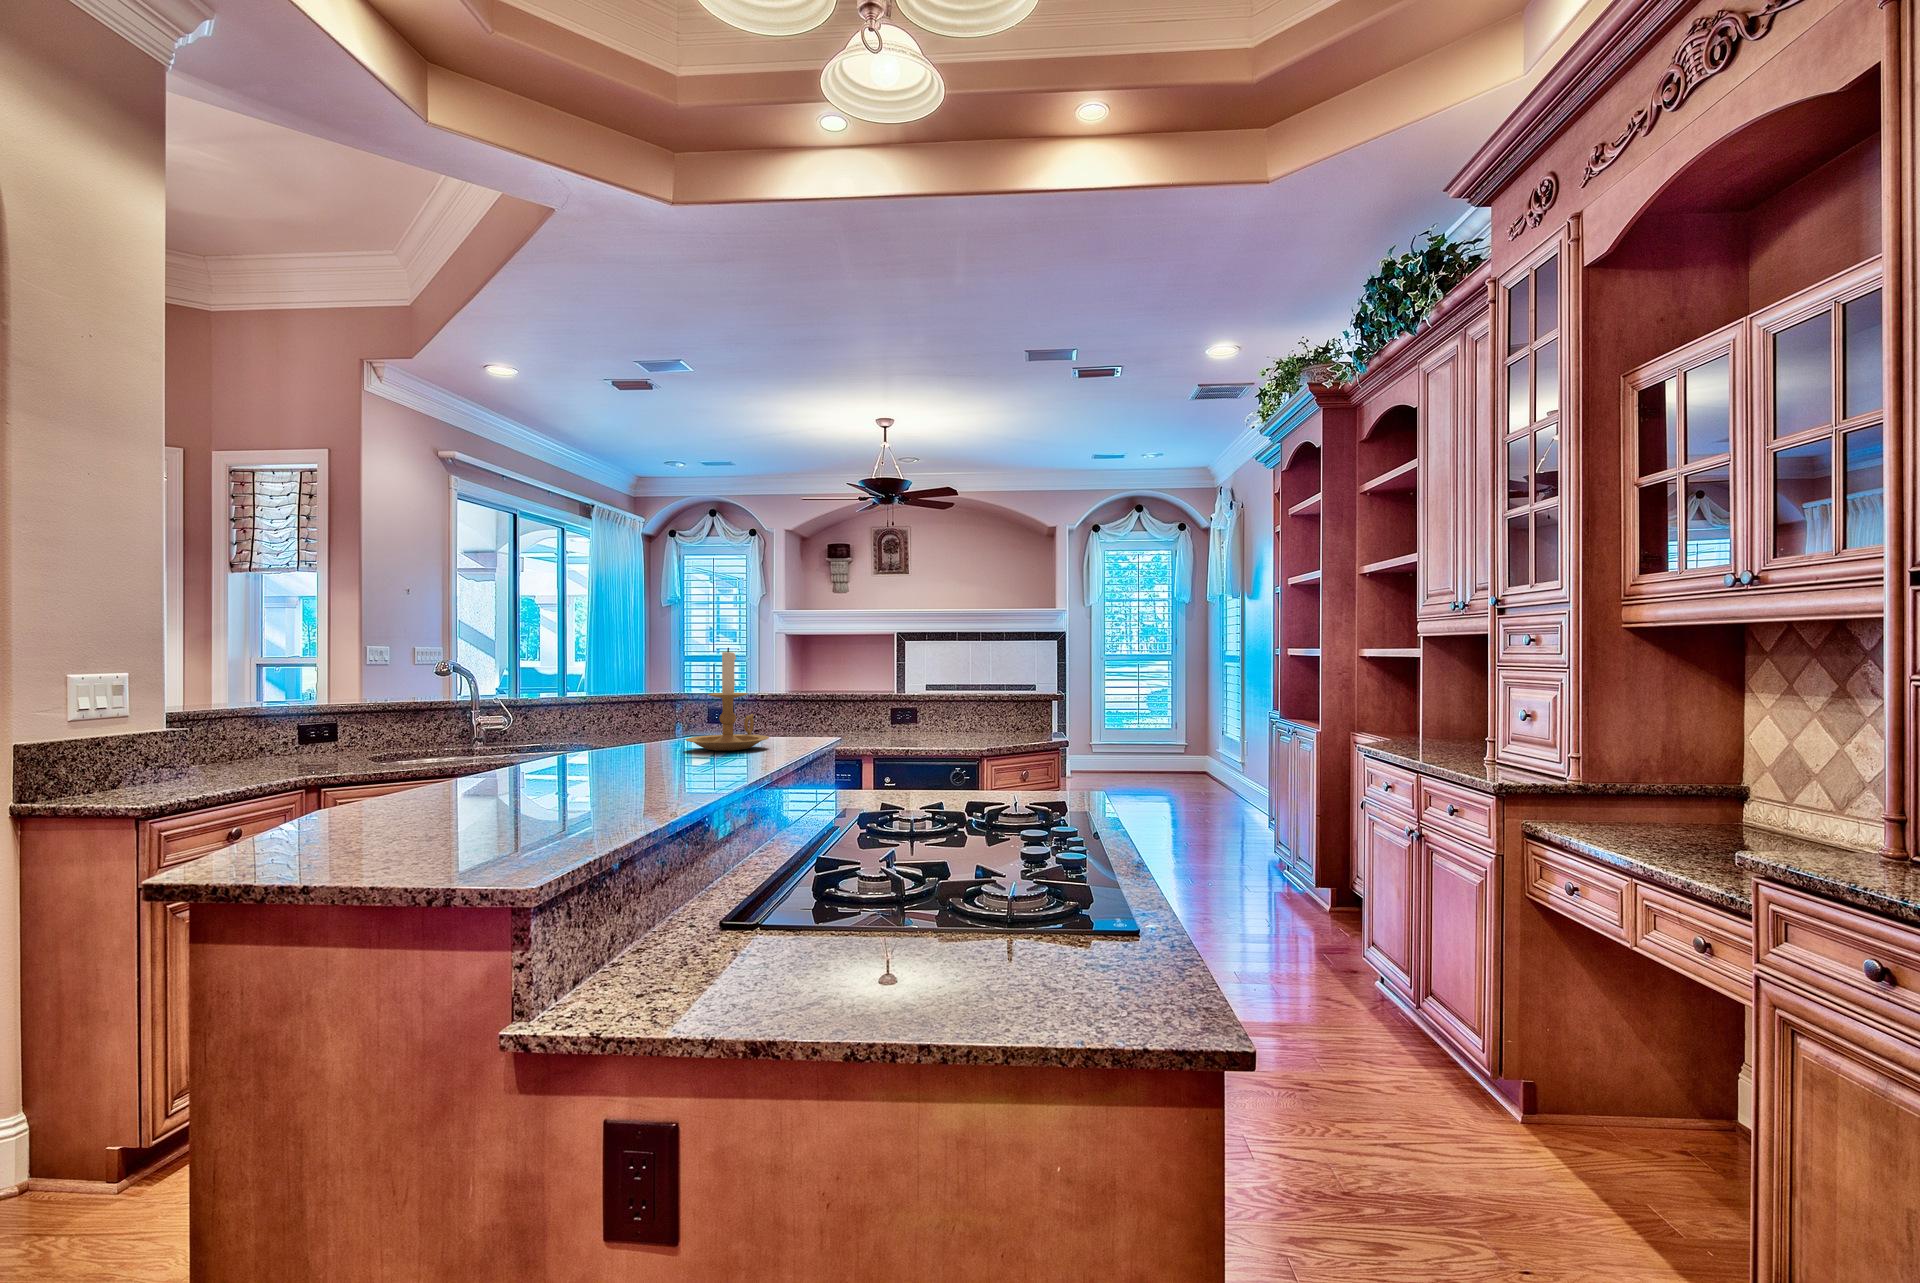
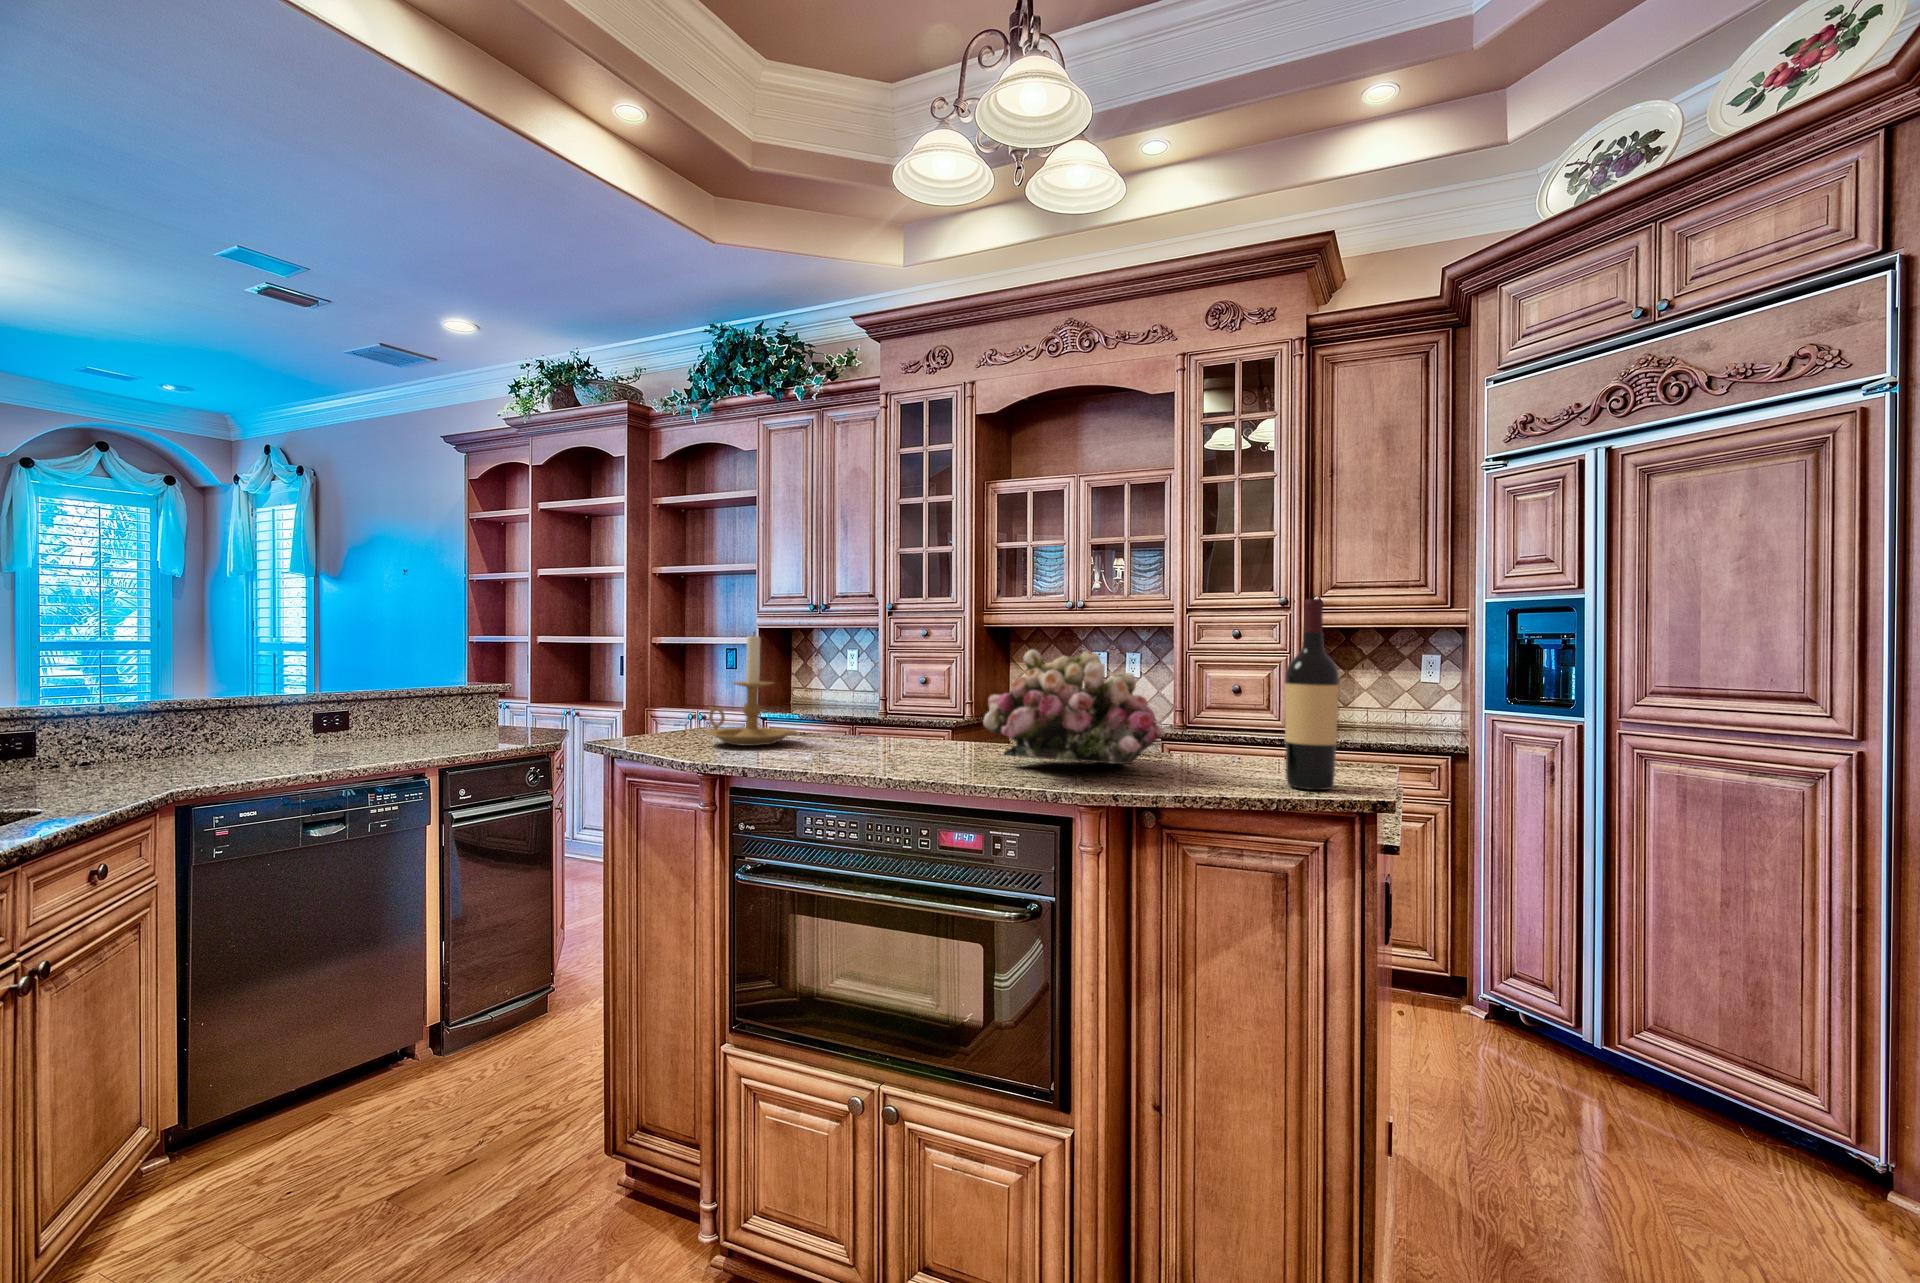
wine bottle: none [298,603,373,847] -> present [1285,599,1339,790]
flower arrangement: none [391,665,641,801] -> present [984,649,1165,764]

